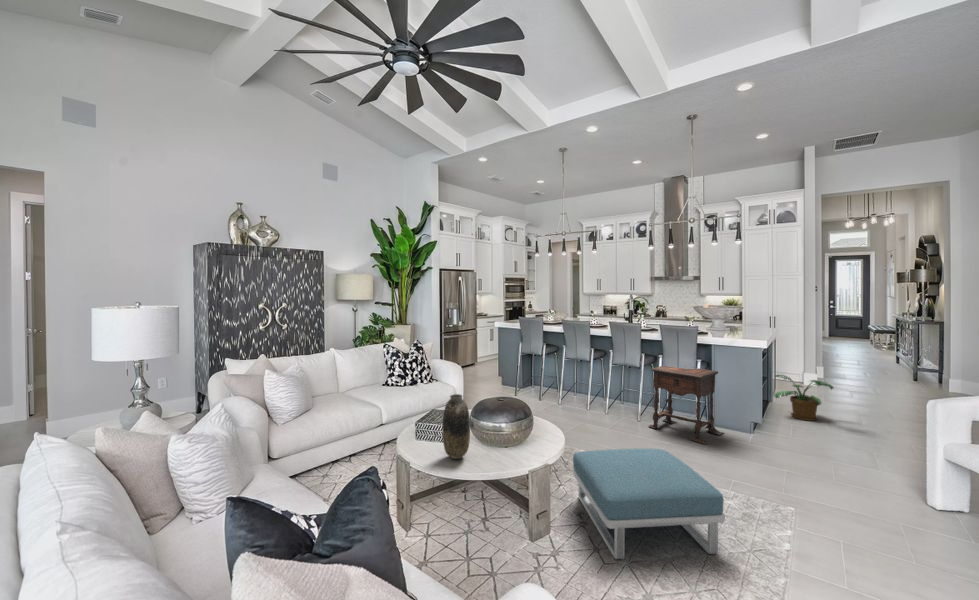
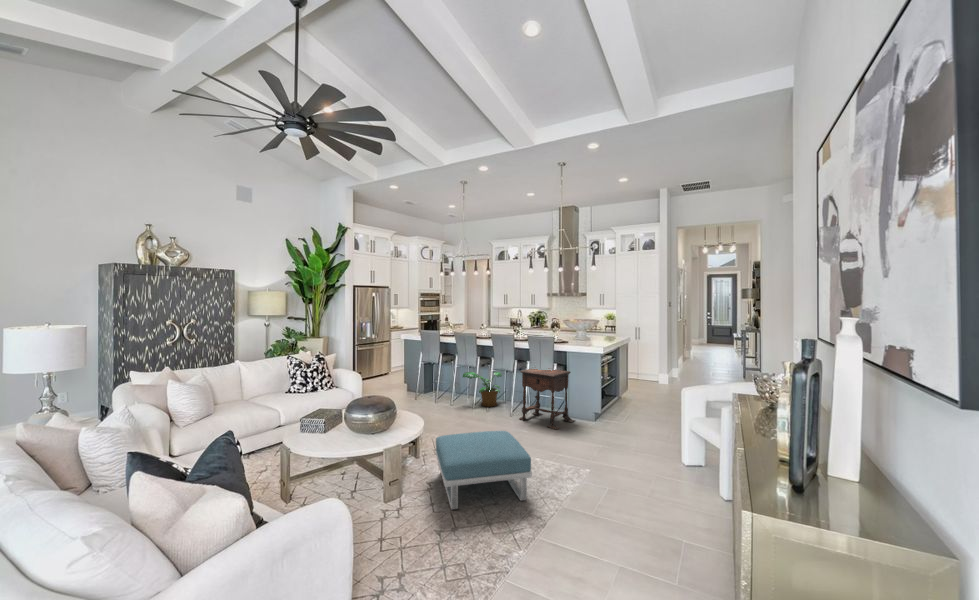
potted plant: present [775,375,834,421] -> present [463,372,502,407]
vase: present [443,394,470,459] -> none [322,392,344,443]

